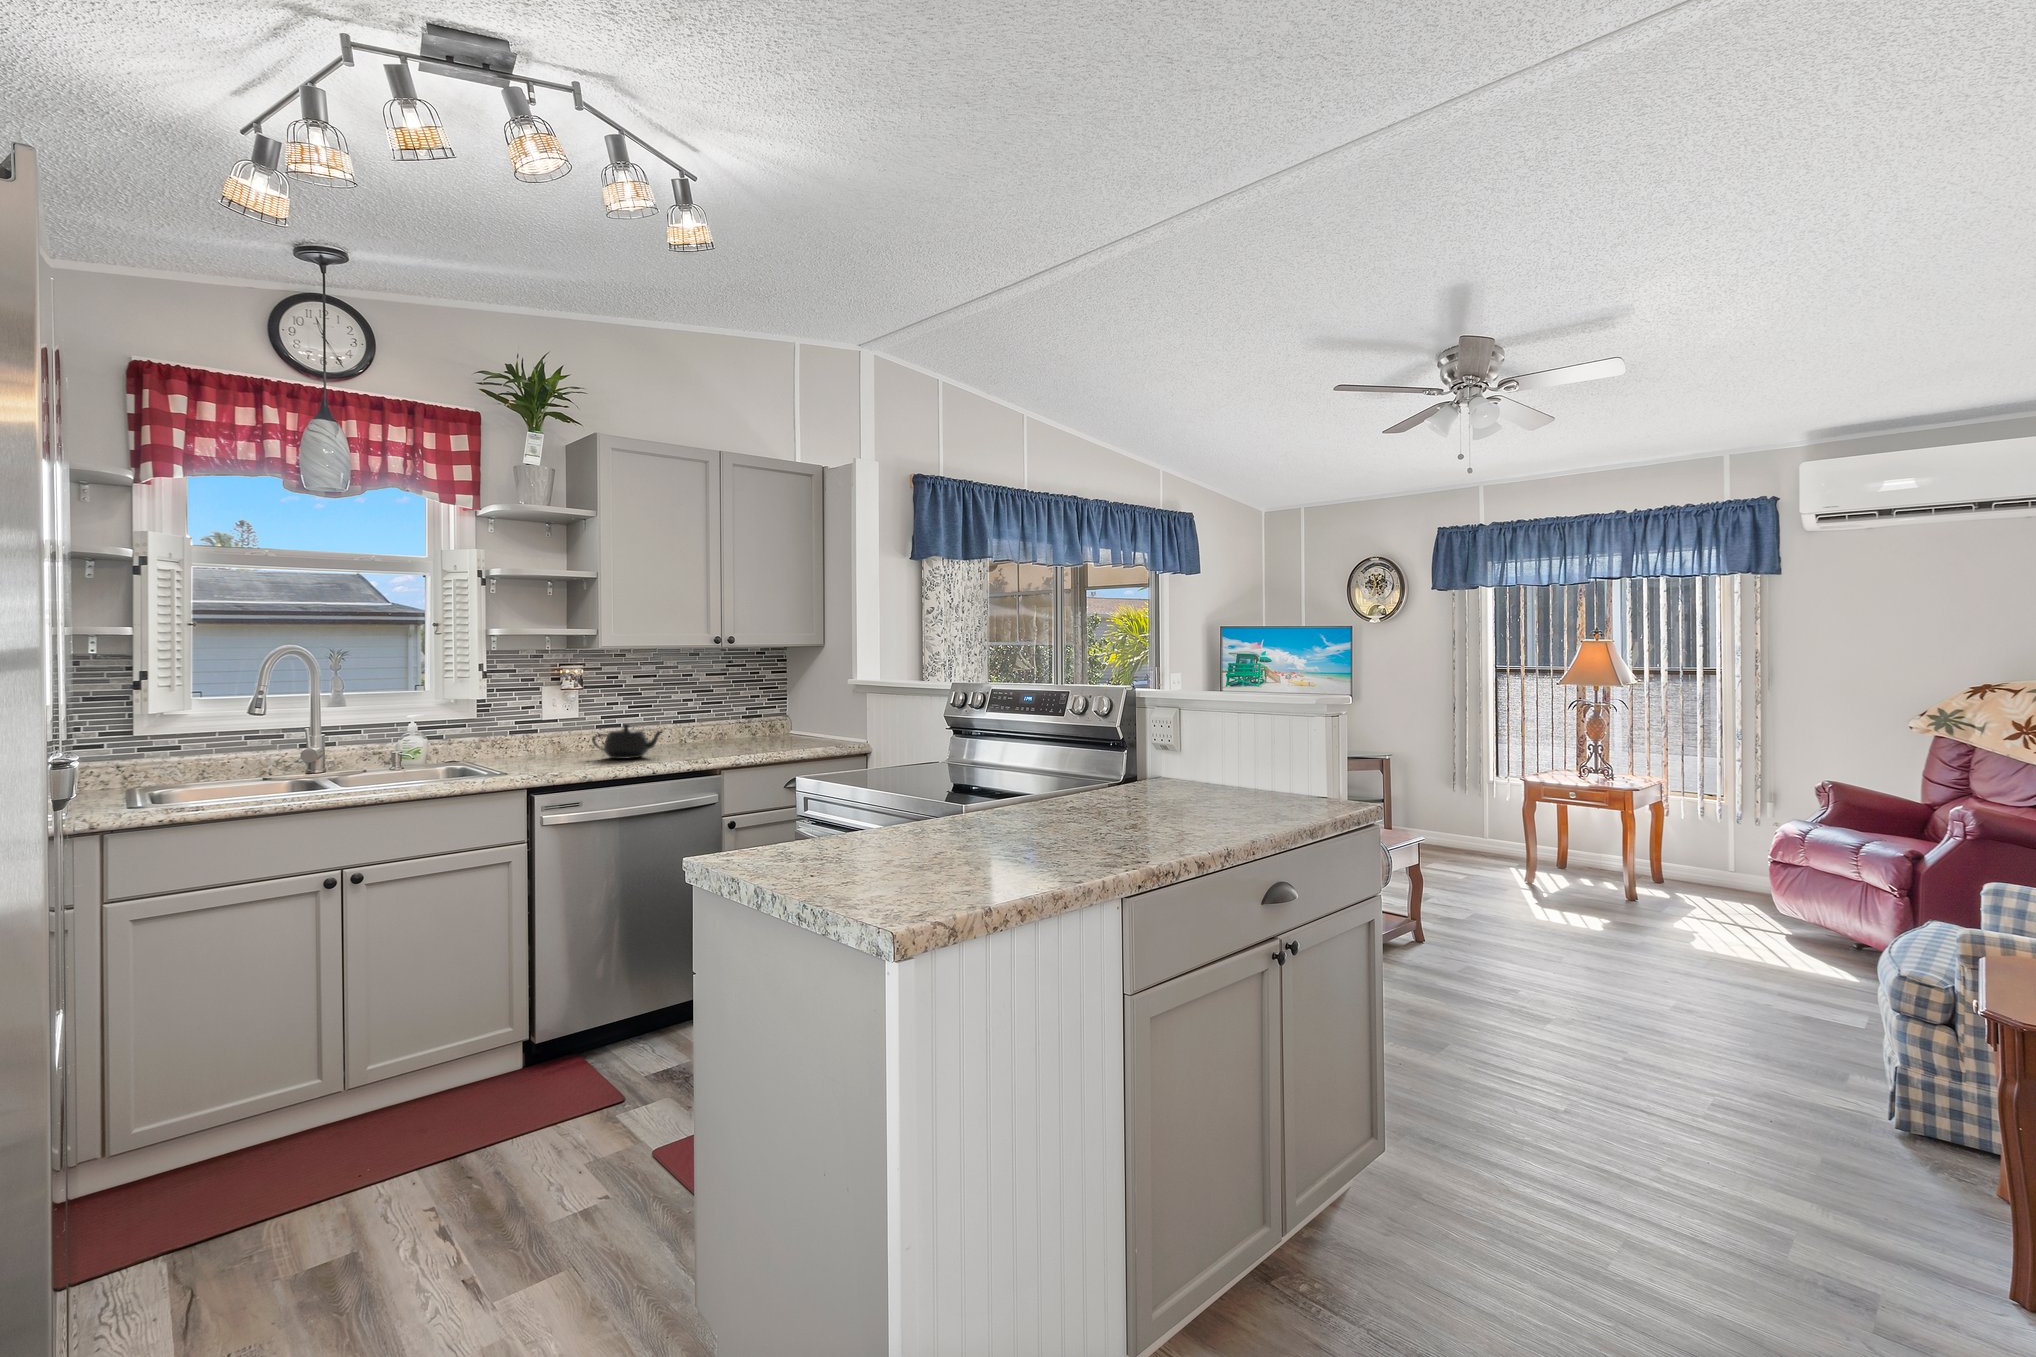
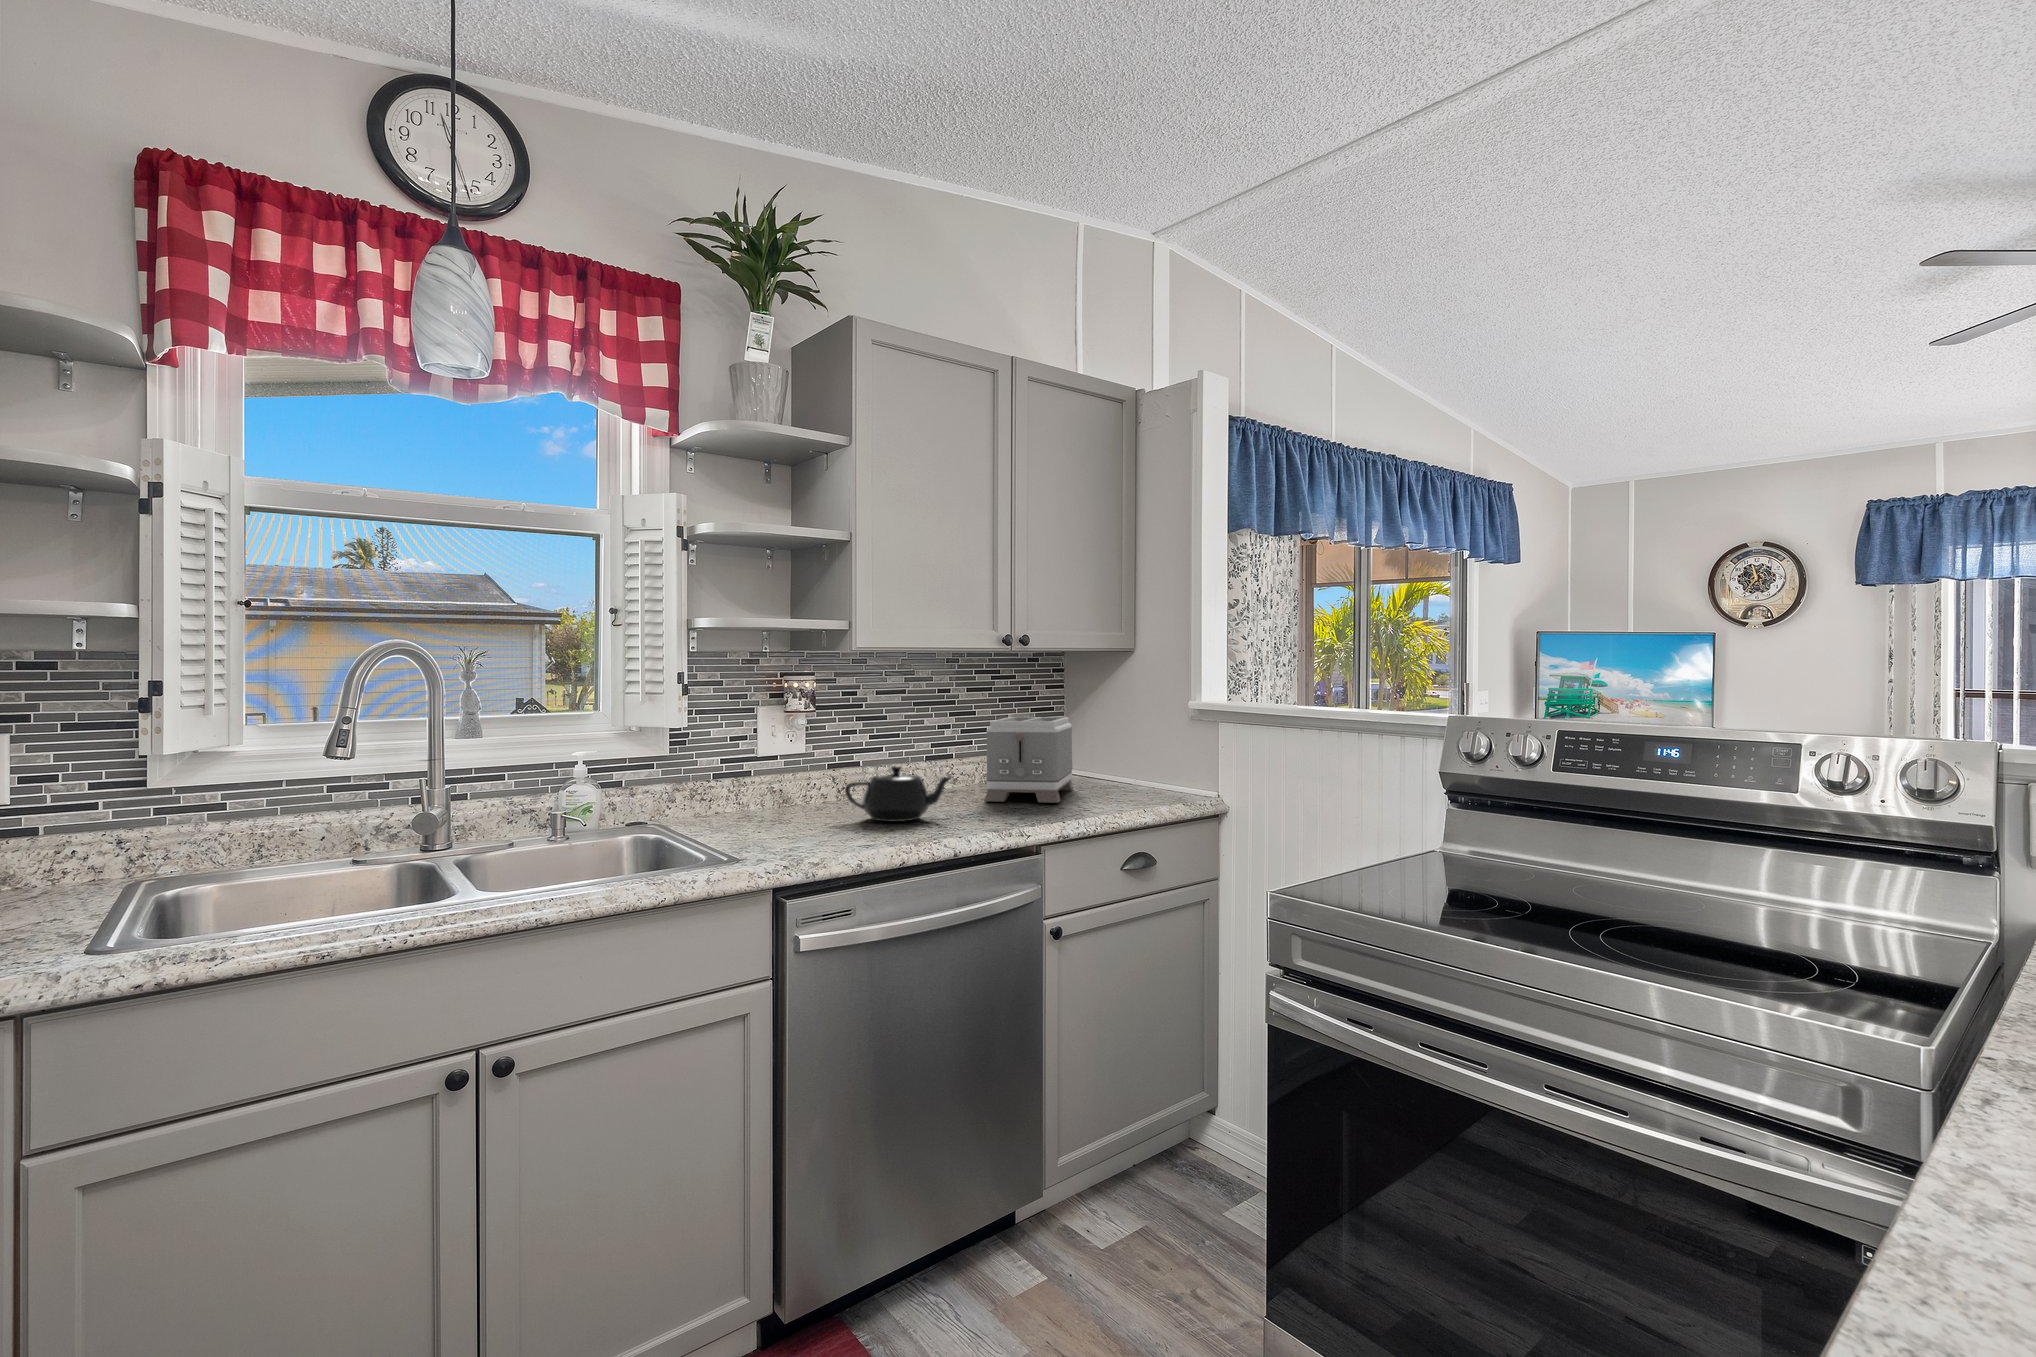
toaster: none [699,694,775,749] -> present [984,717,1074,803]

